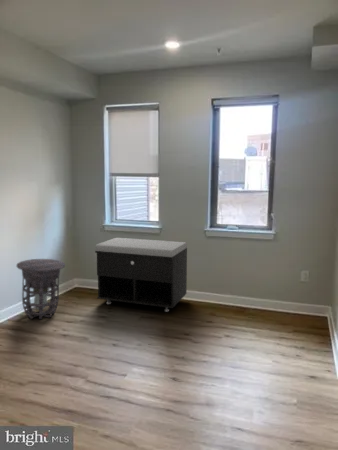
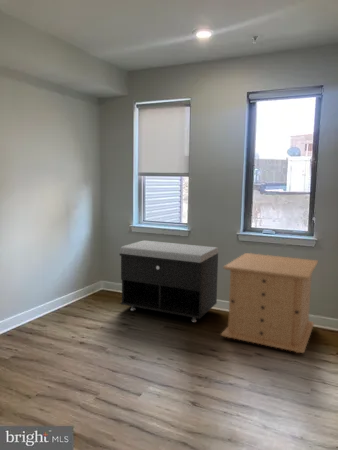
dresser: none [193,247,276,334] -> present [221,253,318,353]
side table: present [17,259,65,319] -> none [37,260,87,324]

